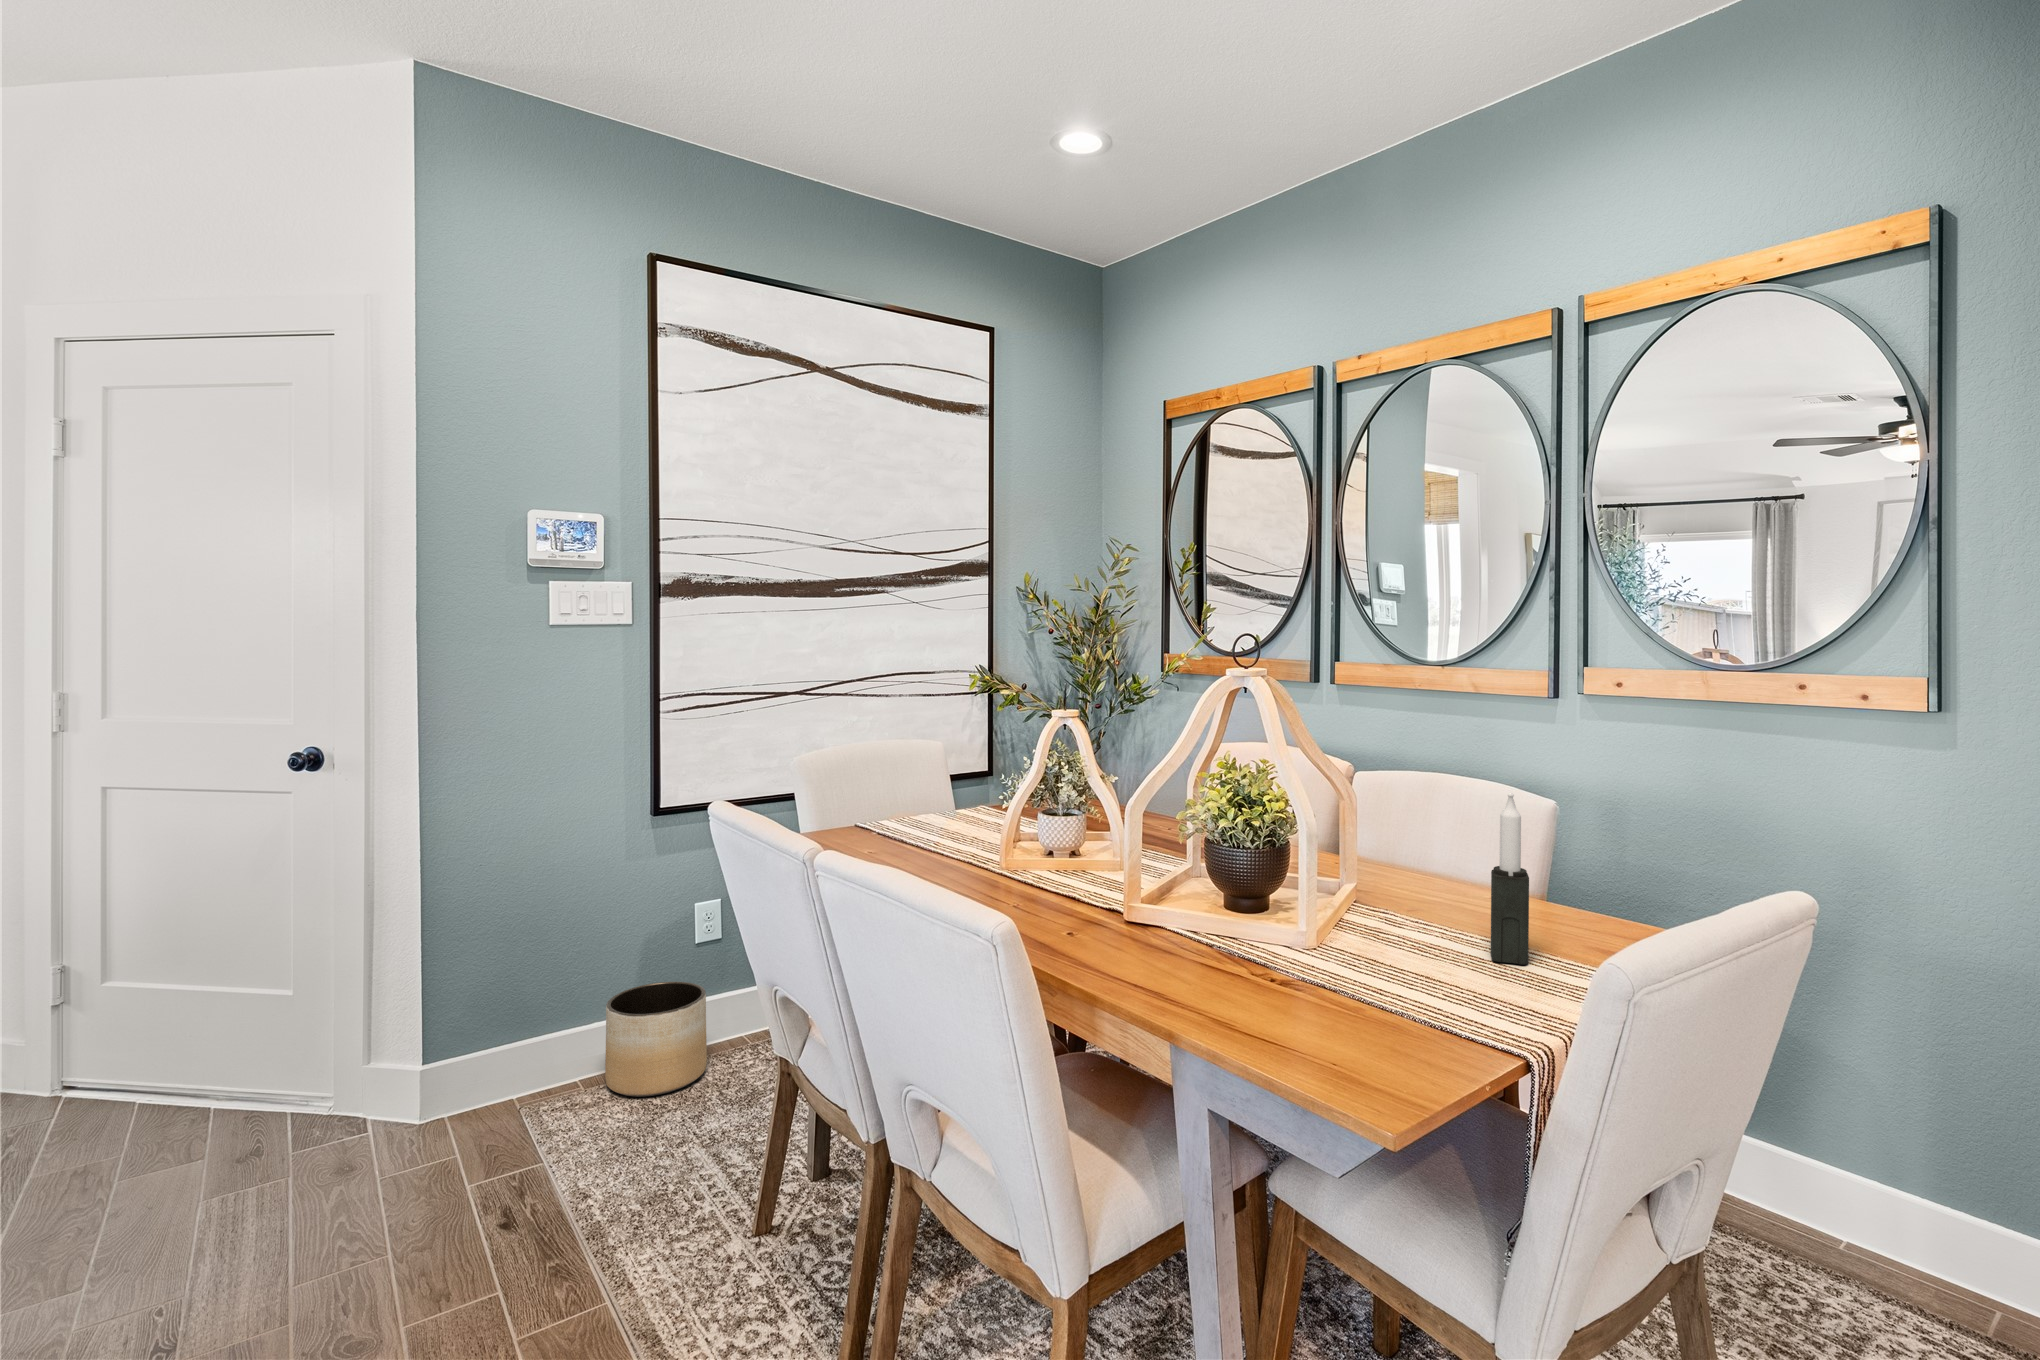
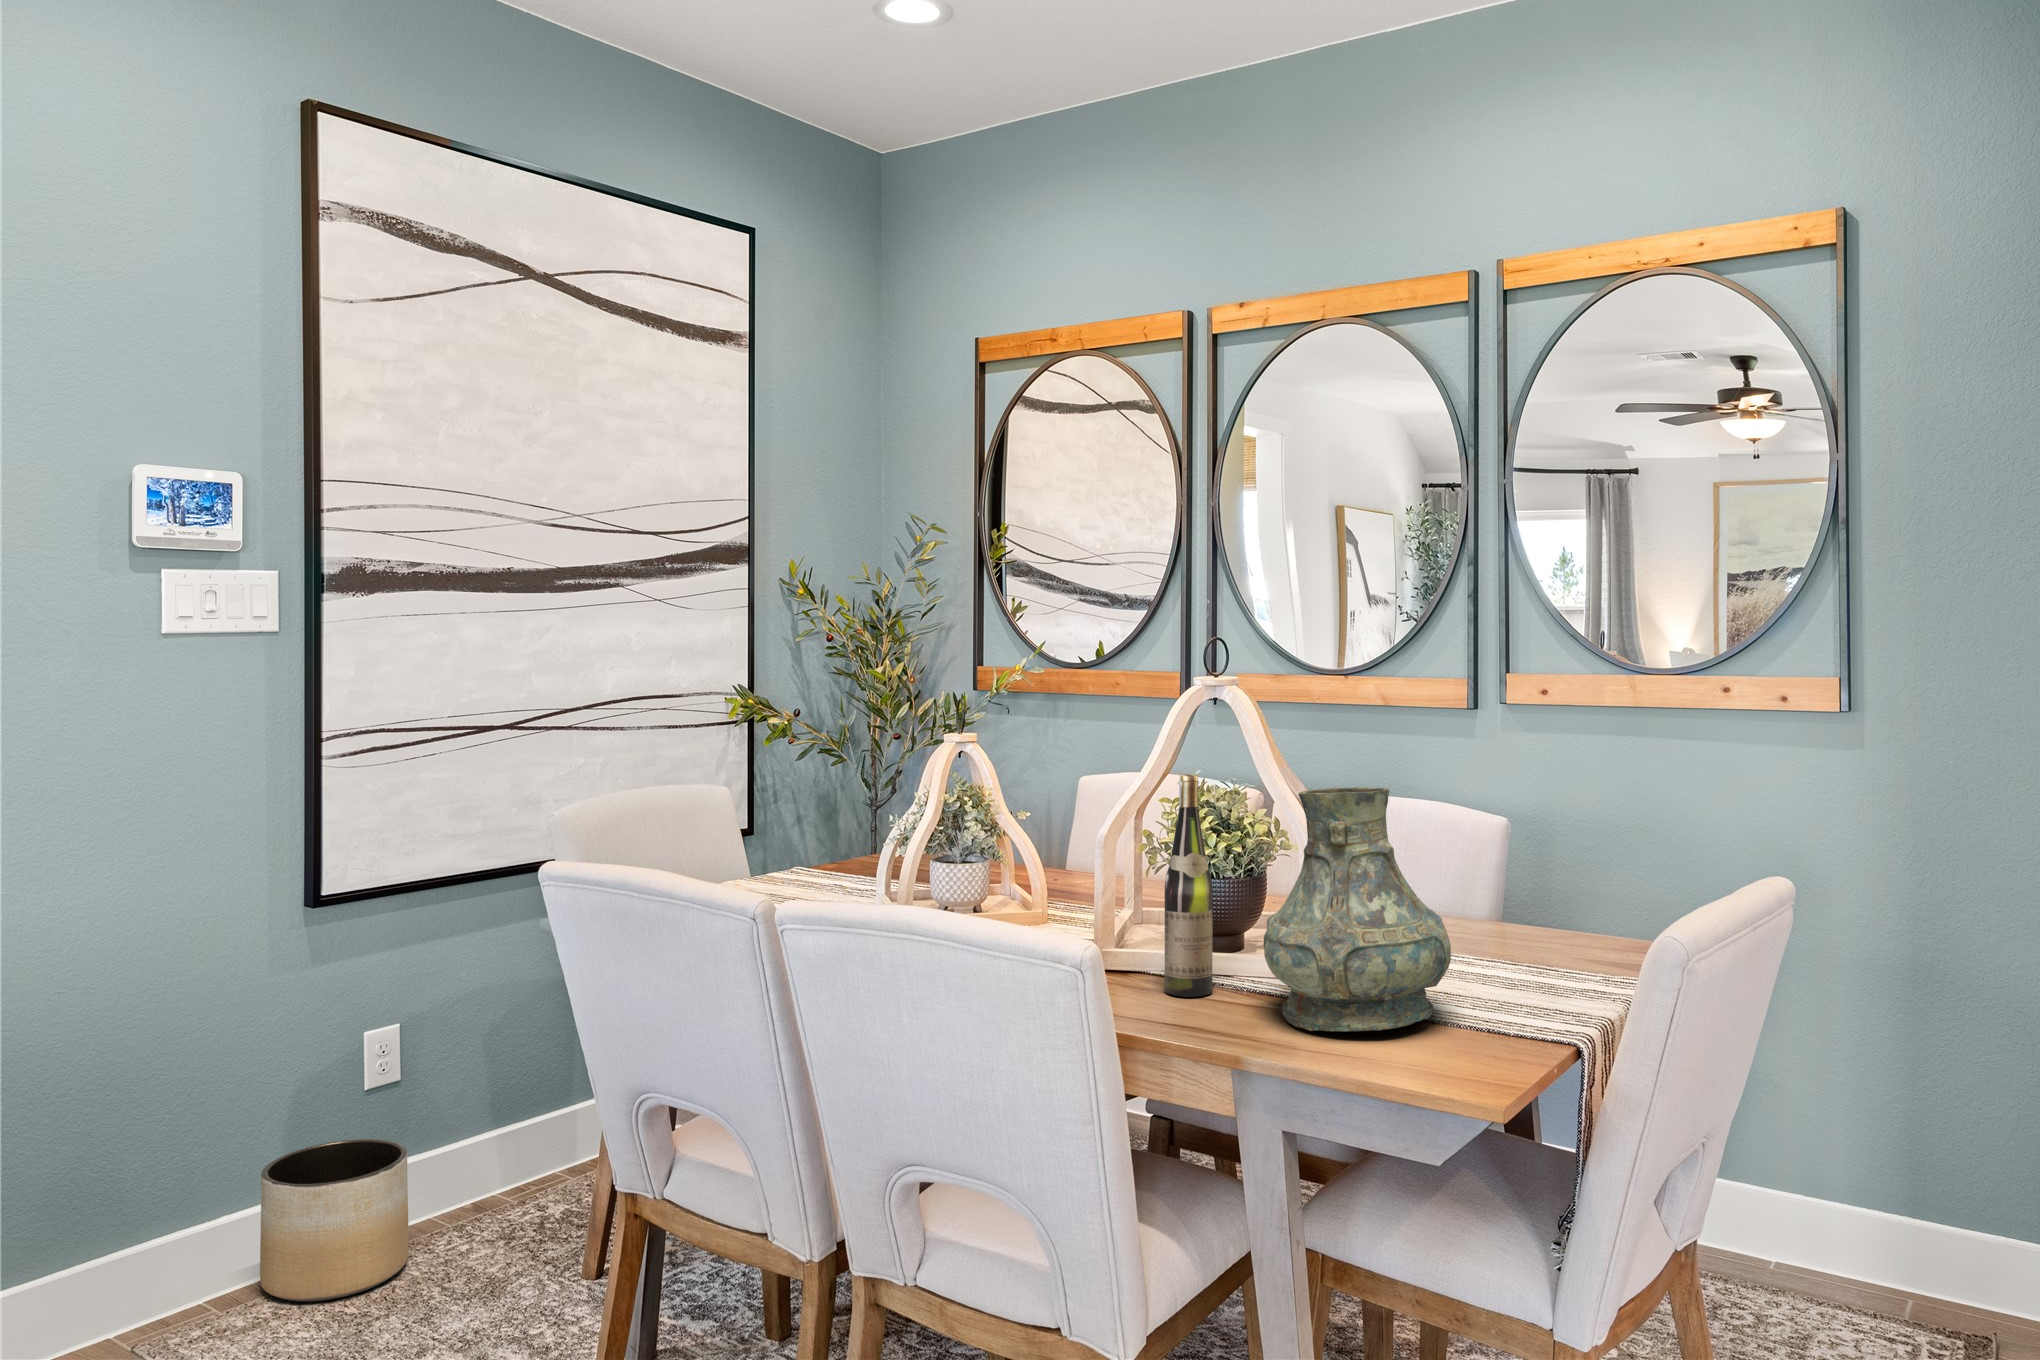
wine bottle: none [1163,757,1207,959] -> present [1165,775,1212,997]
vase: none [1230,777,1409,1019] -> present [1263,787,1451,1031]
candle: present [1491,793,1529,965] -> none [1493,799,1533,975]

